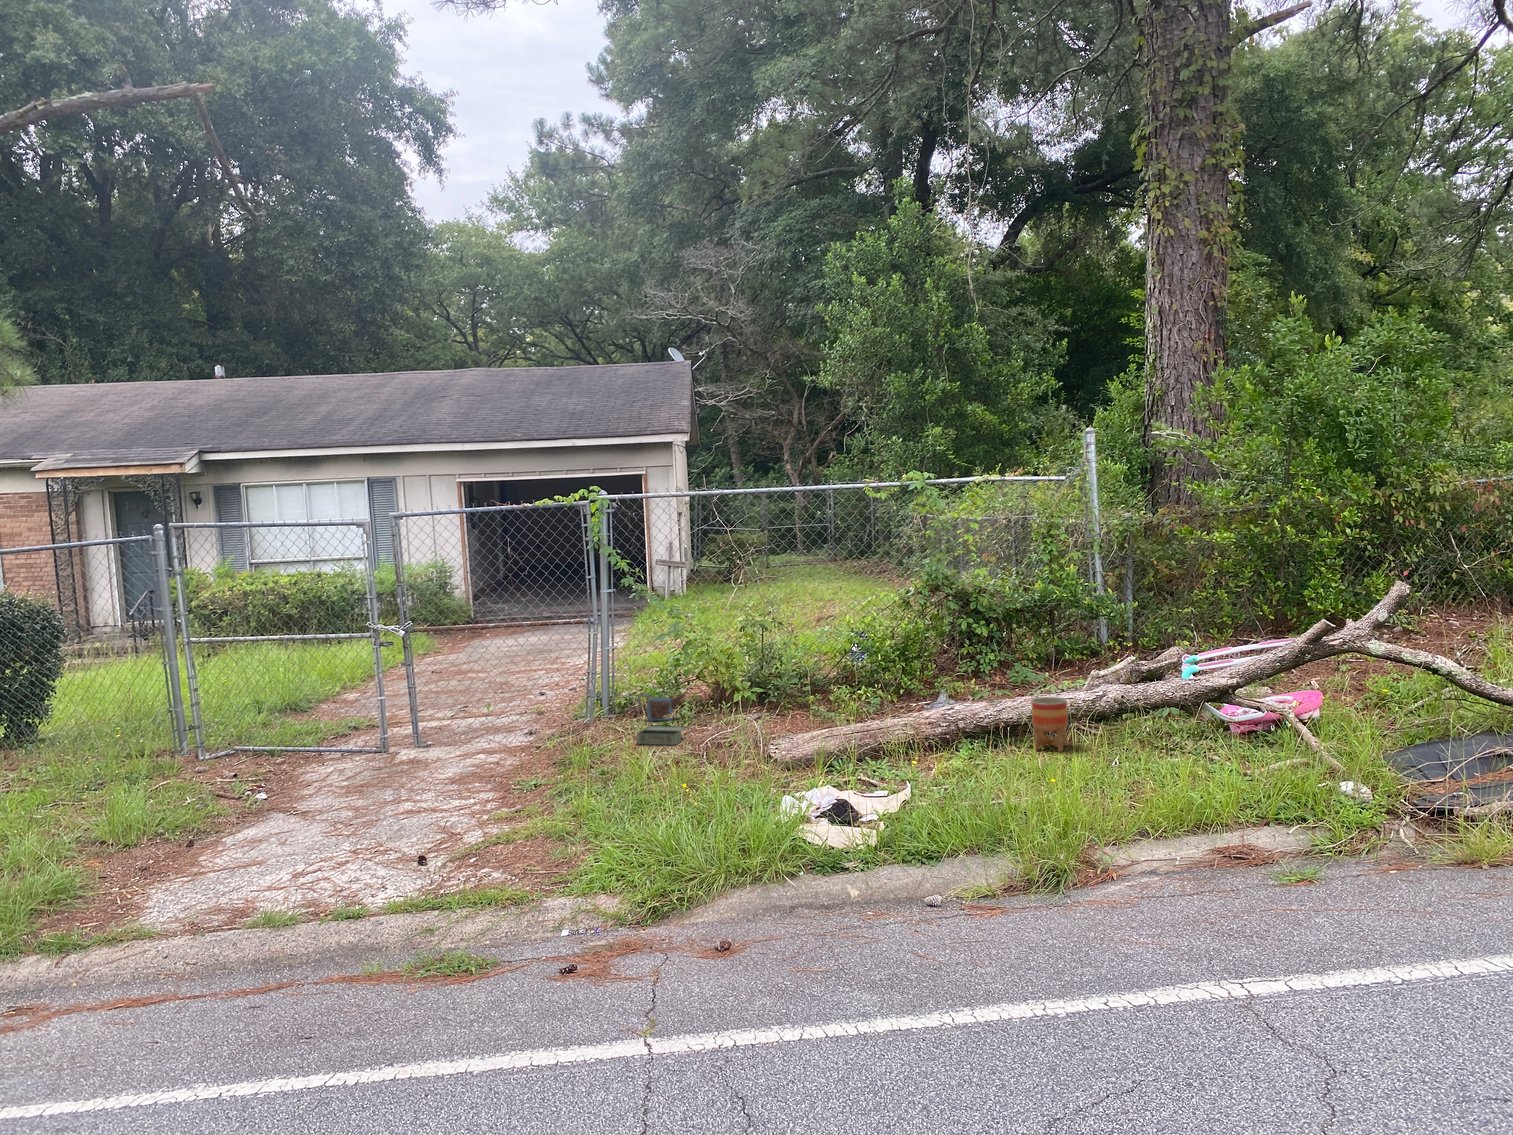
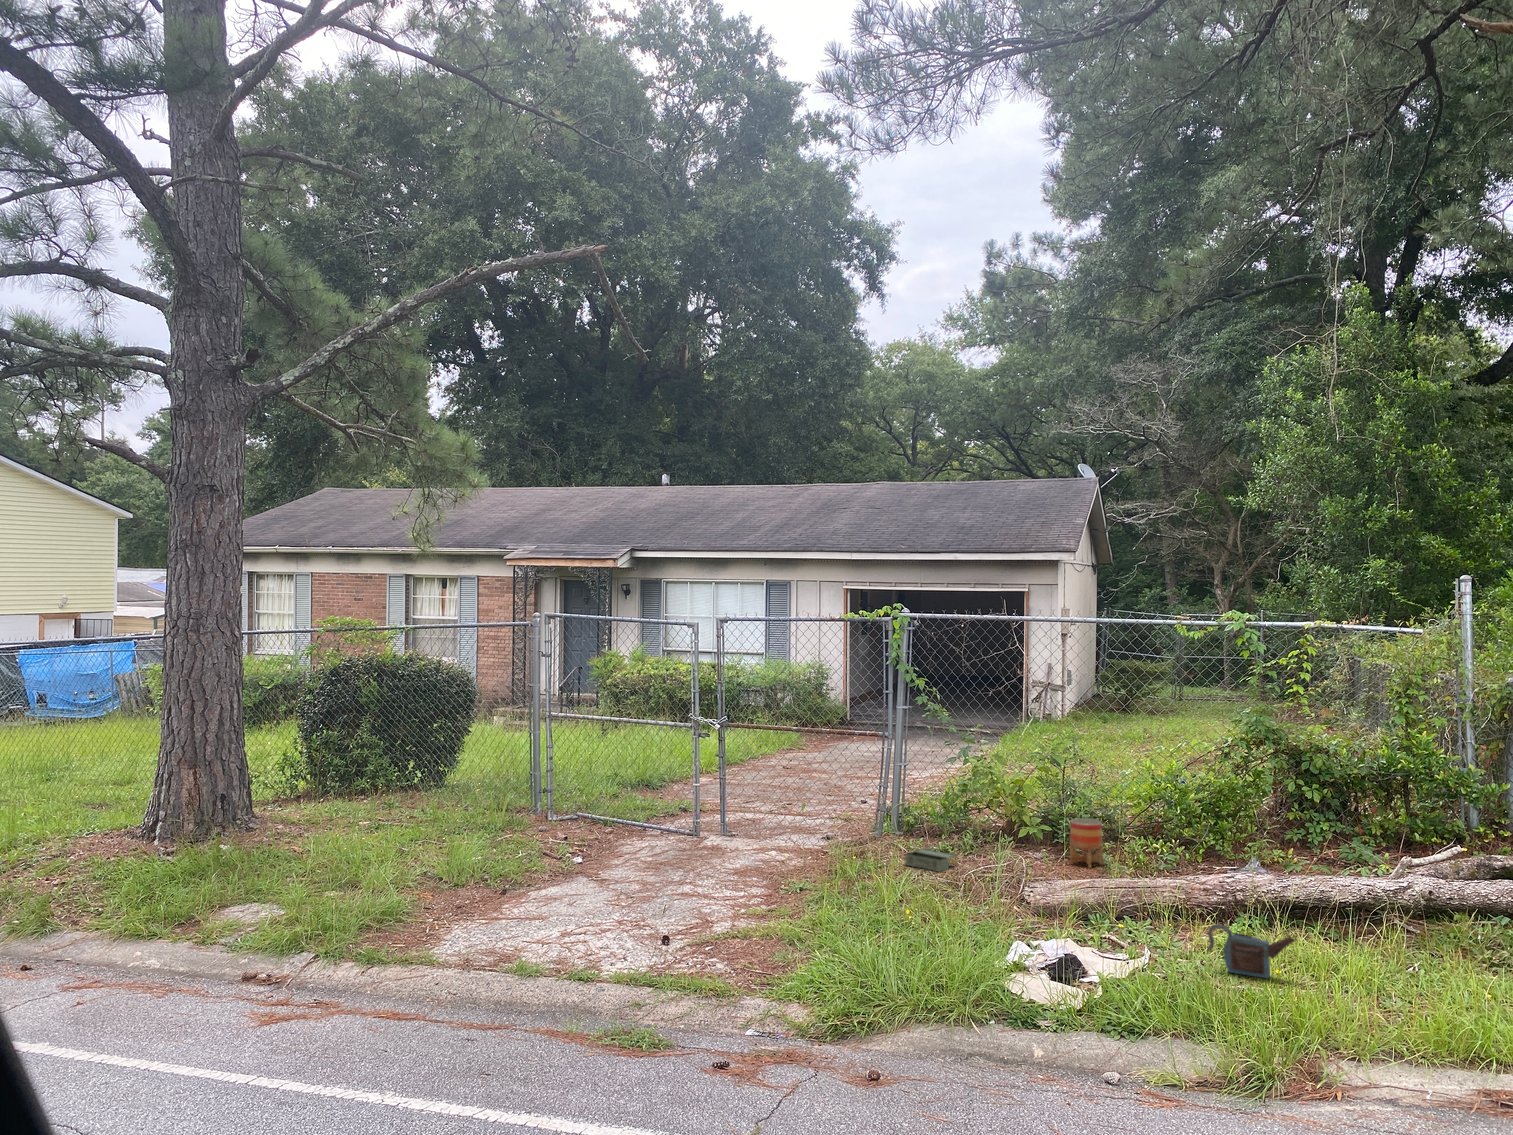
watering can: present [638,693,685,721] -> present [1208,924,1295,978]
planter: present [1031,697,1068,752] -> present [1070,819,1103,868]

